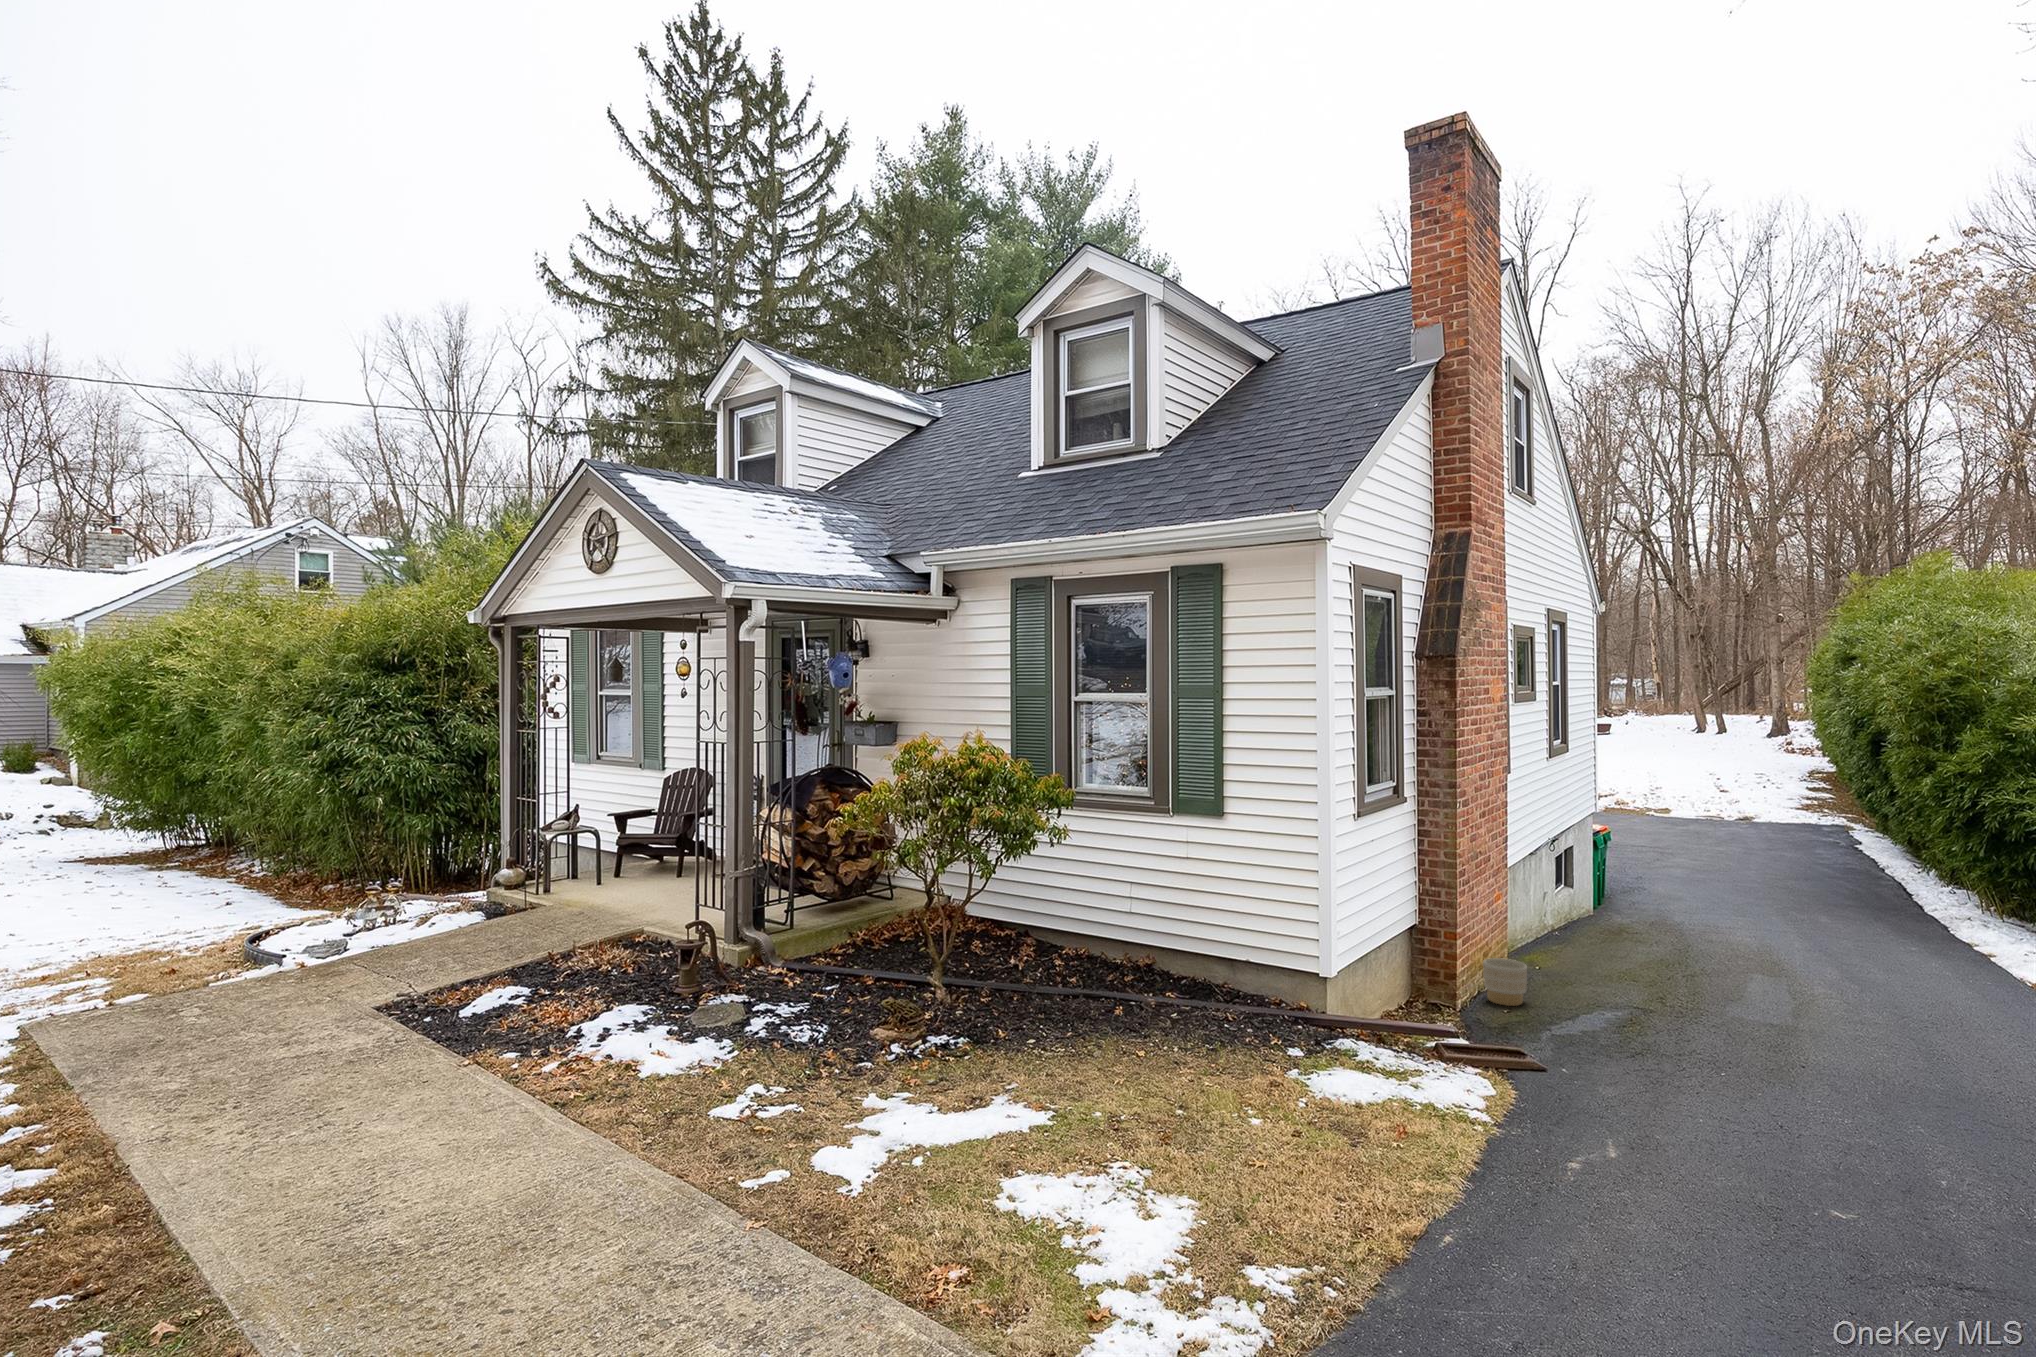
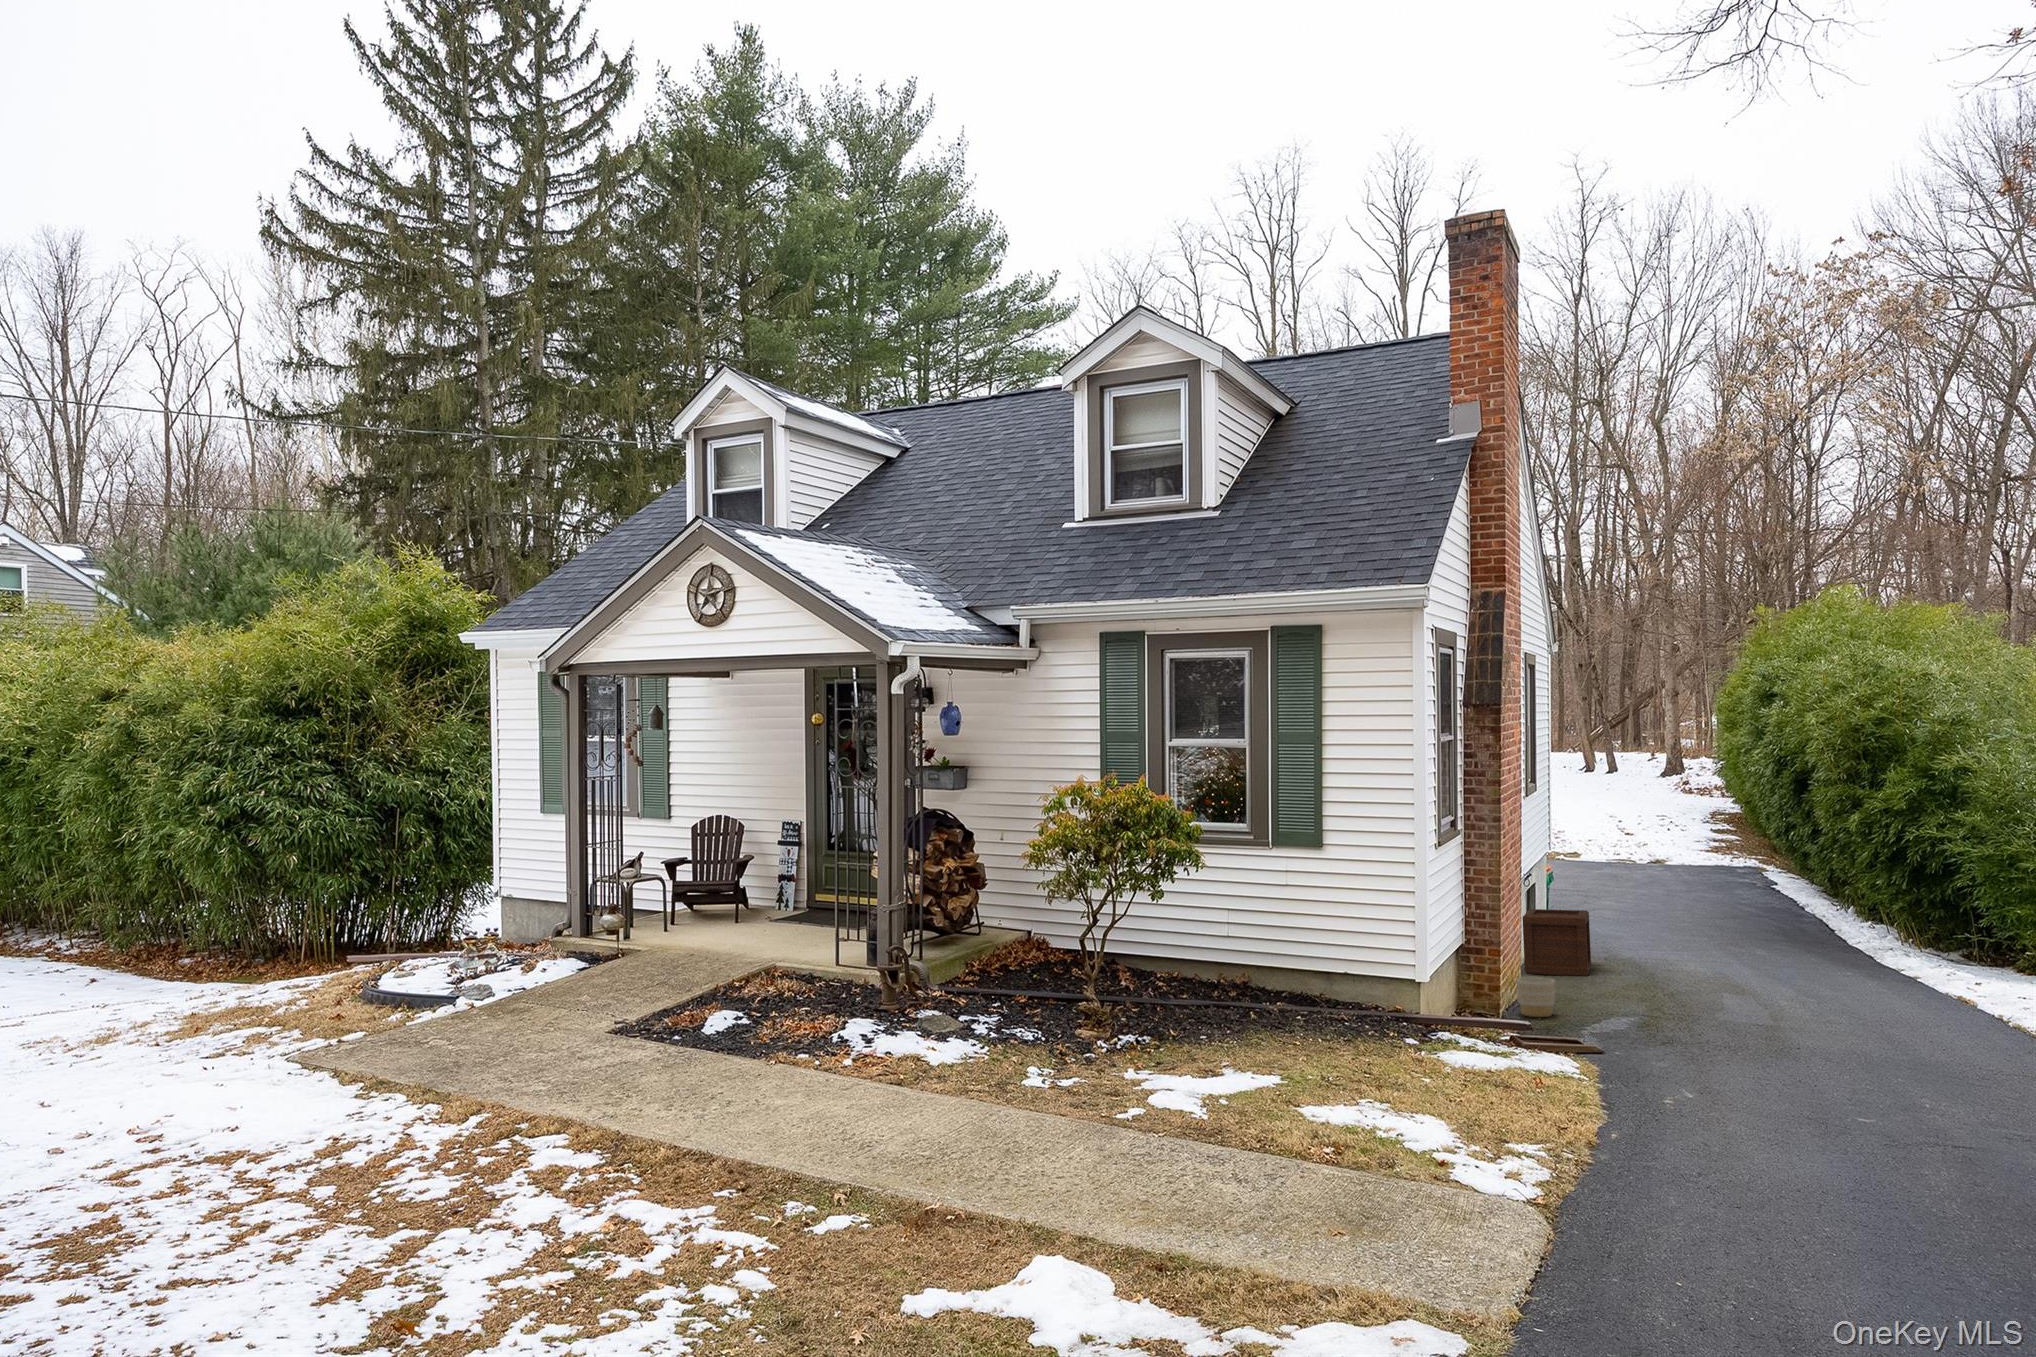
wooden crate: none [1526,874,1606,952] -> present [1523,909,1591,976]

